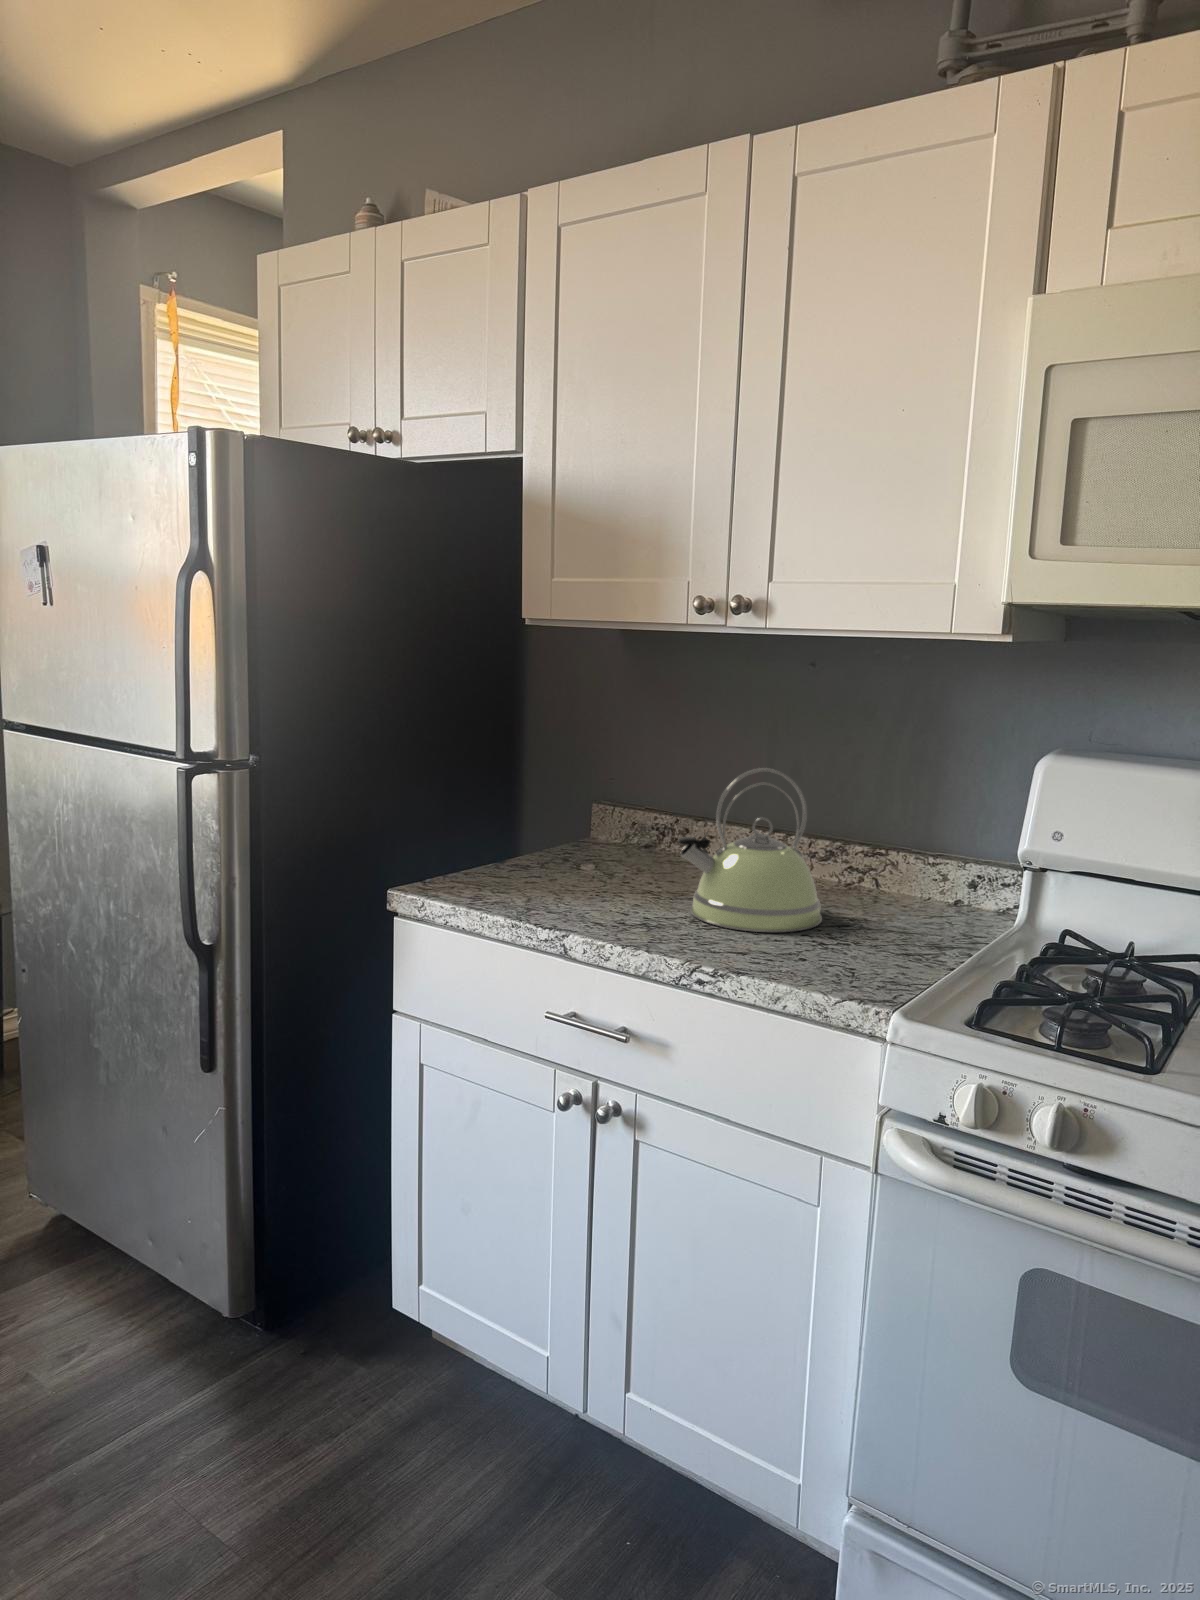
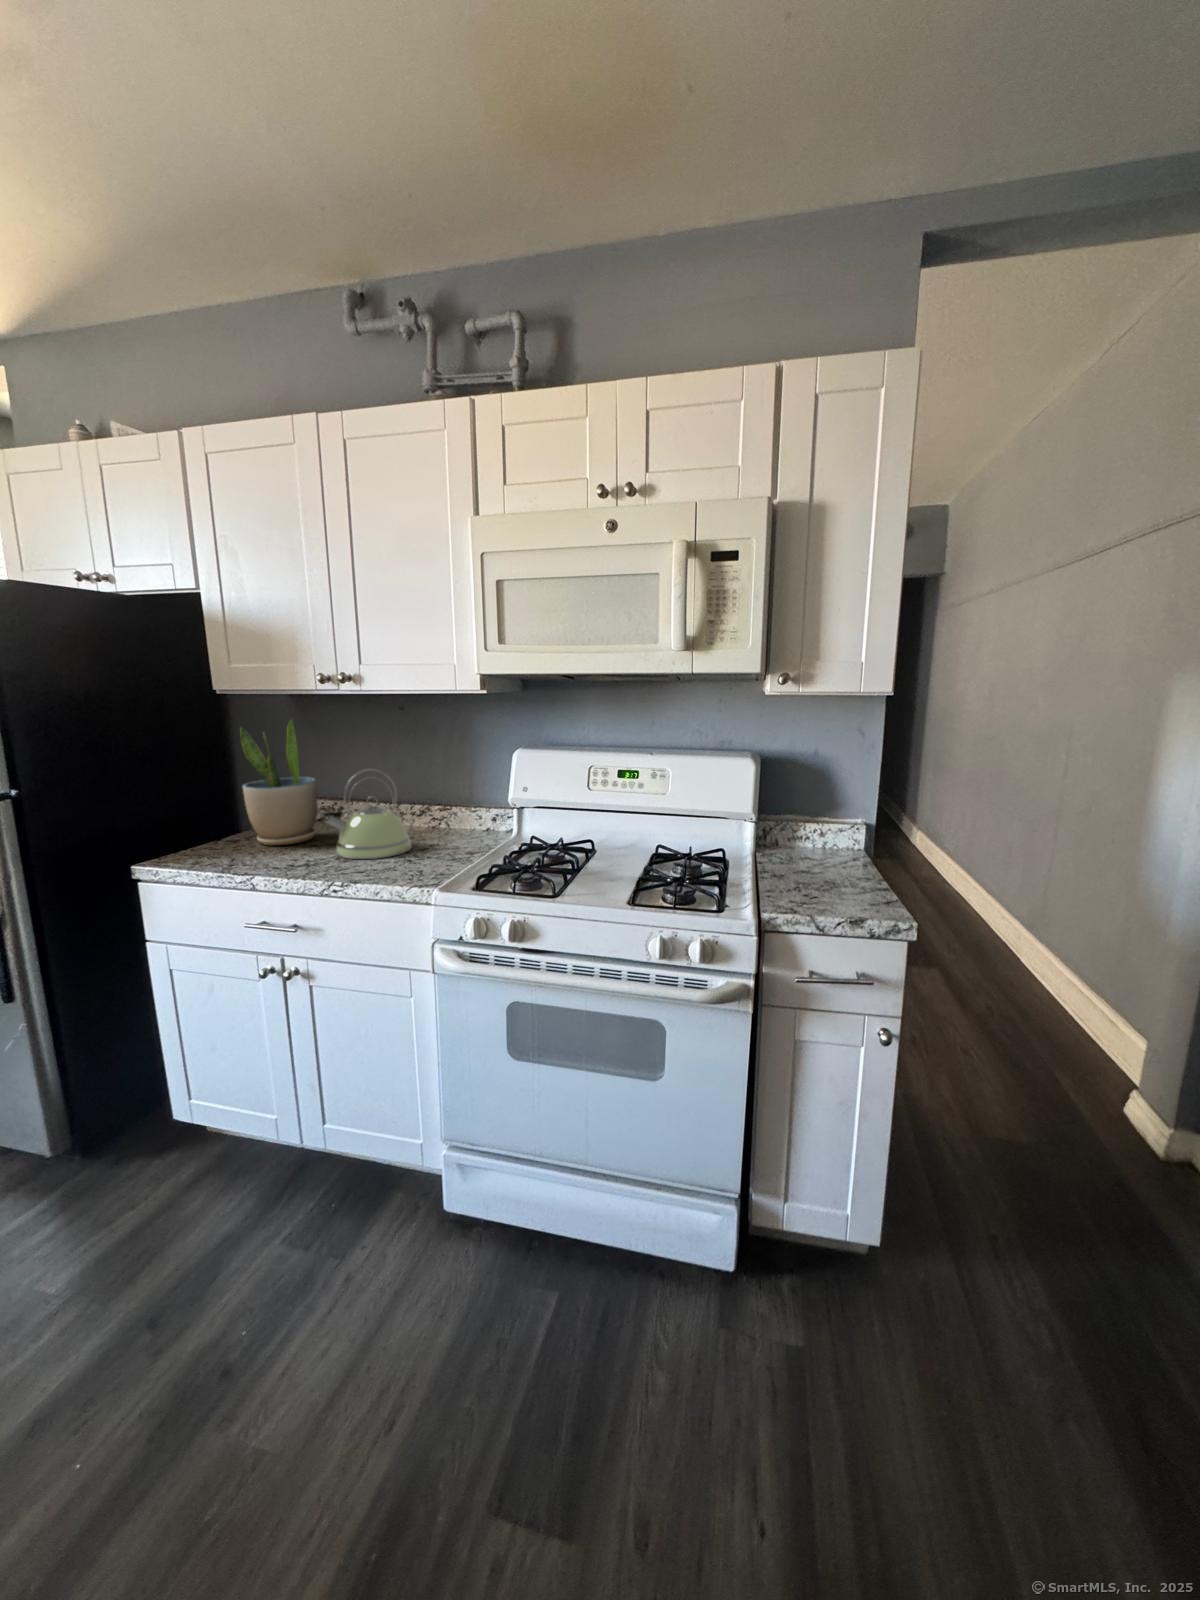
potted plant: none [548,667,660,884] -> present [240,720,317,845]

